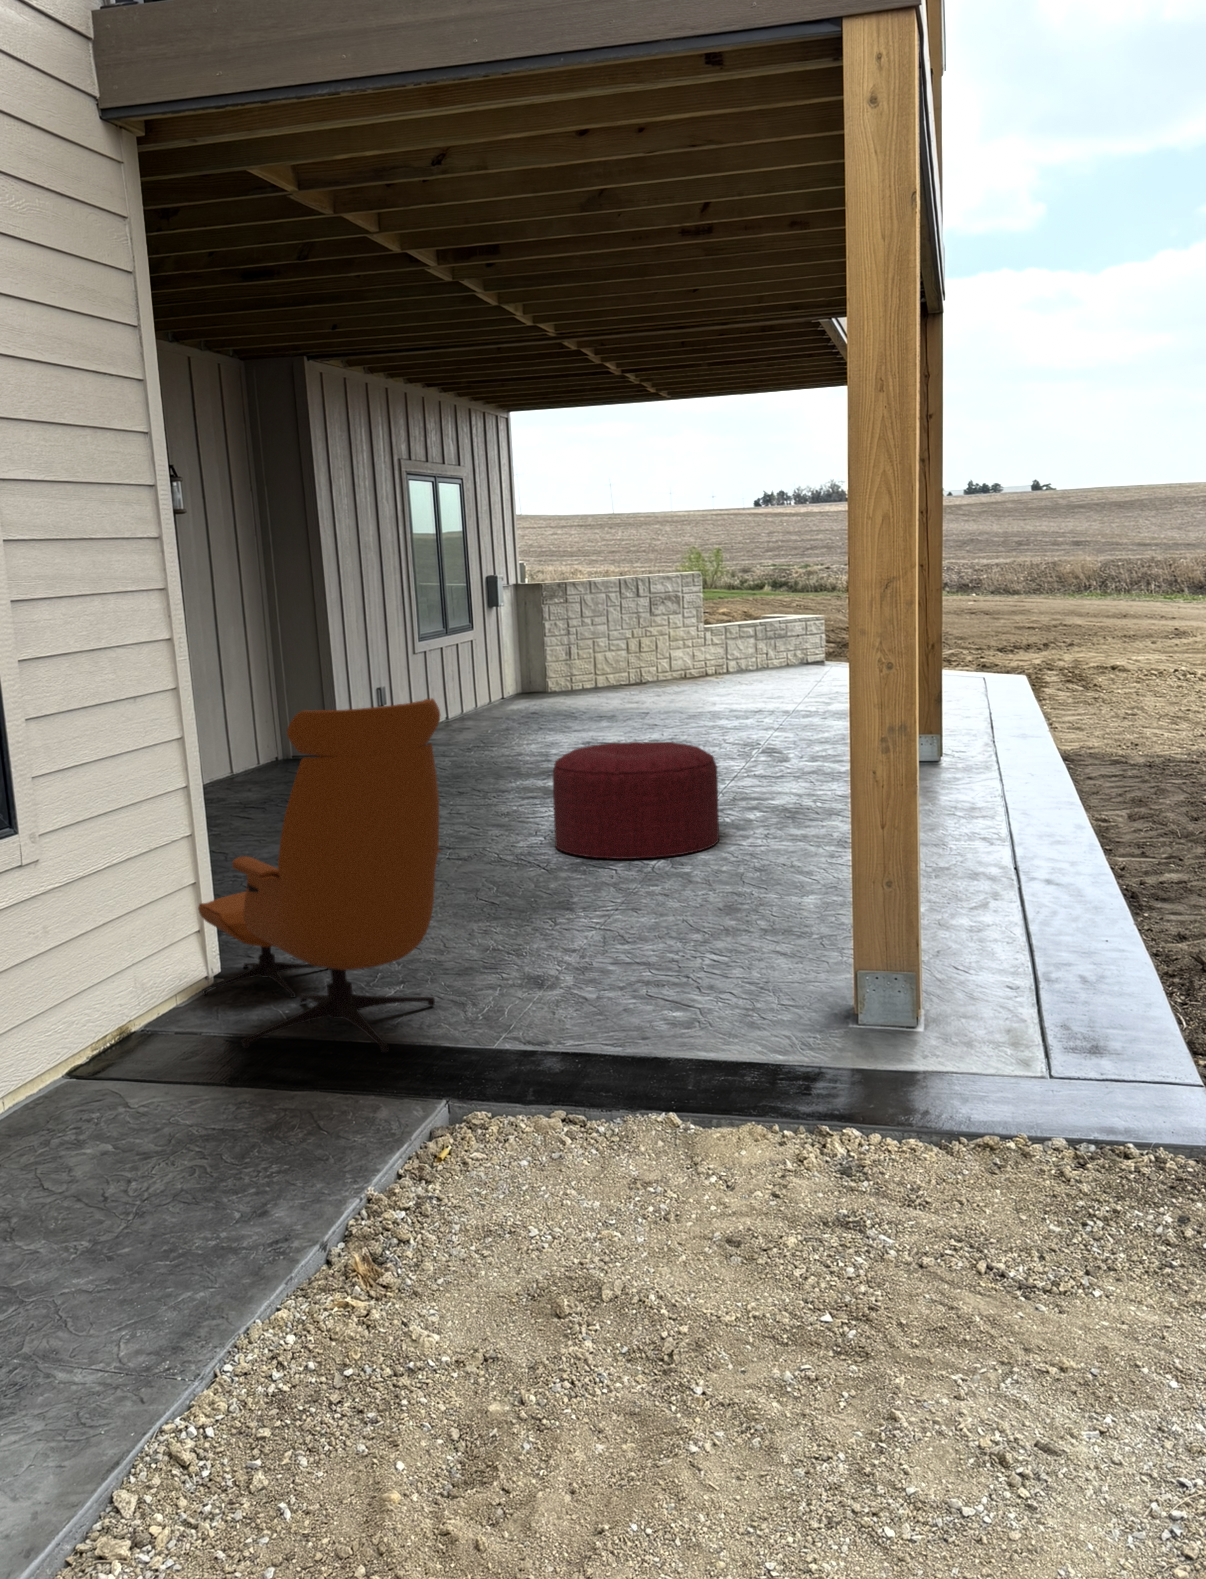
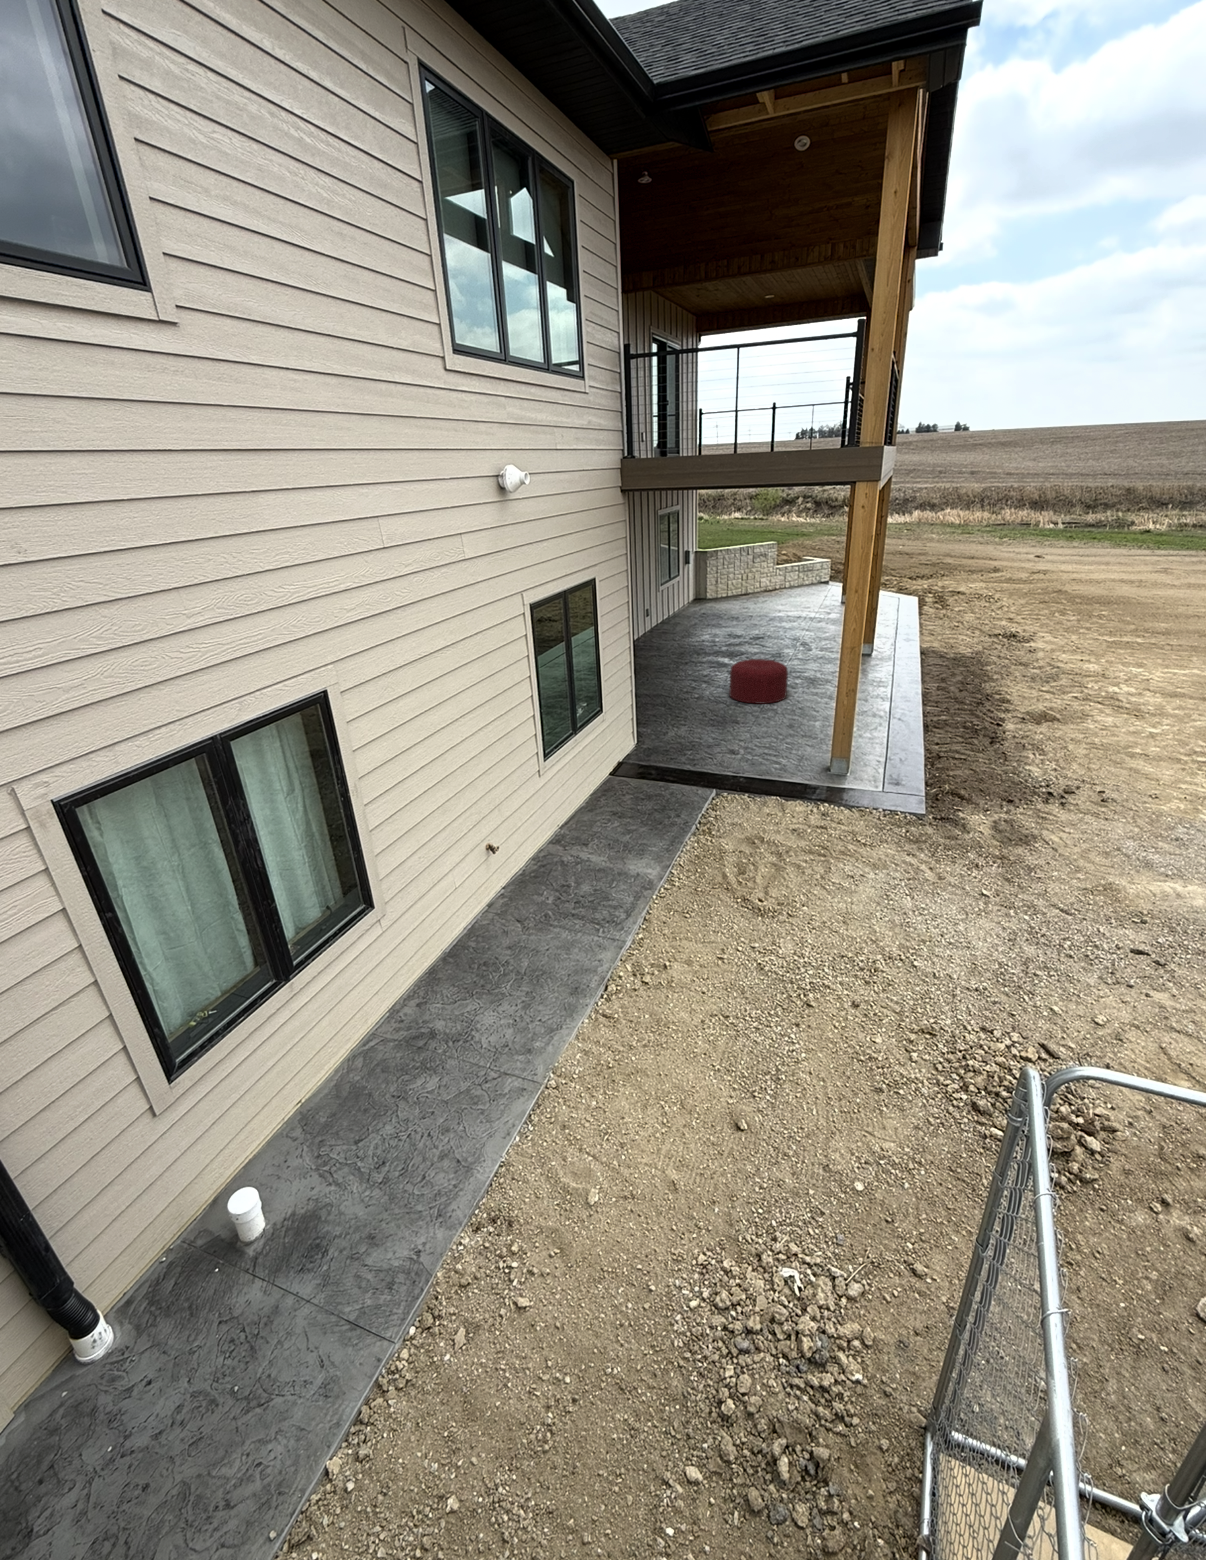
lounge chair: present [198,699,441,1052] -> none [636,680,720,774]

